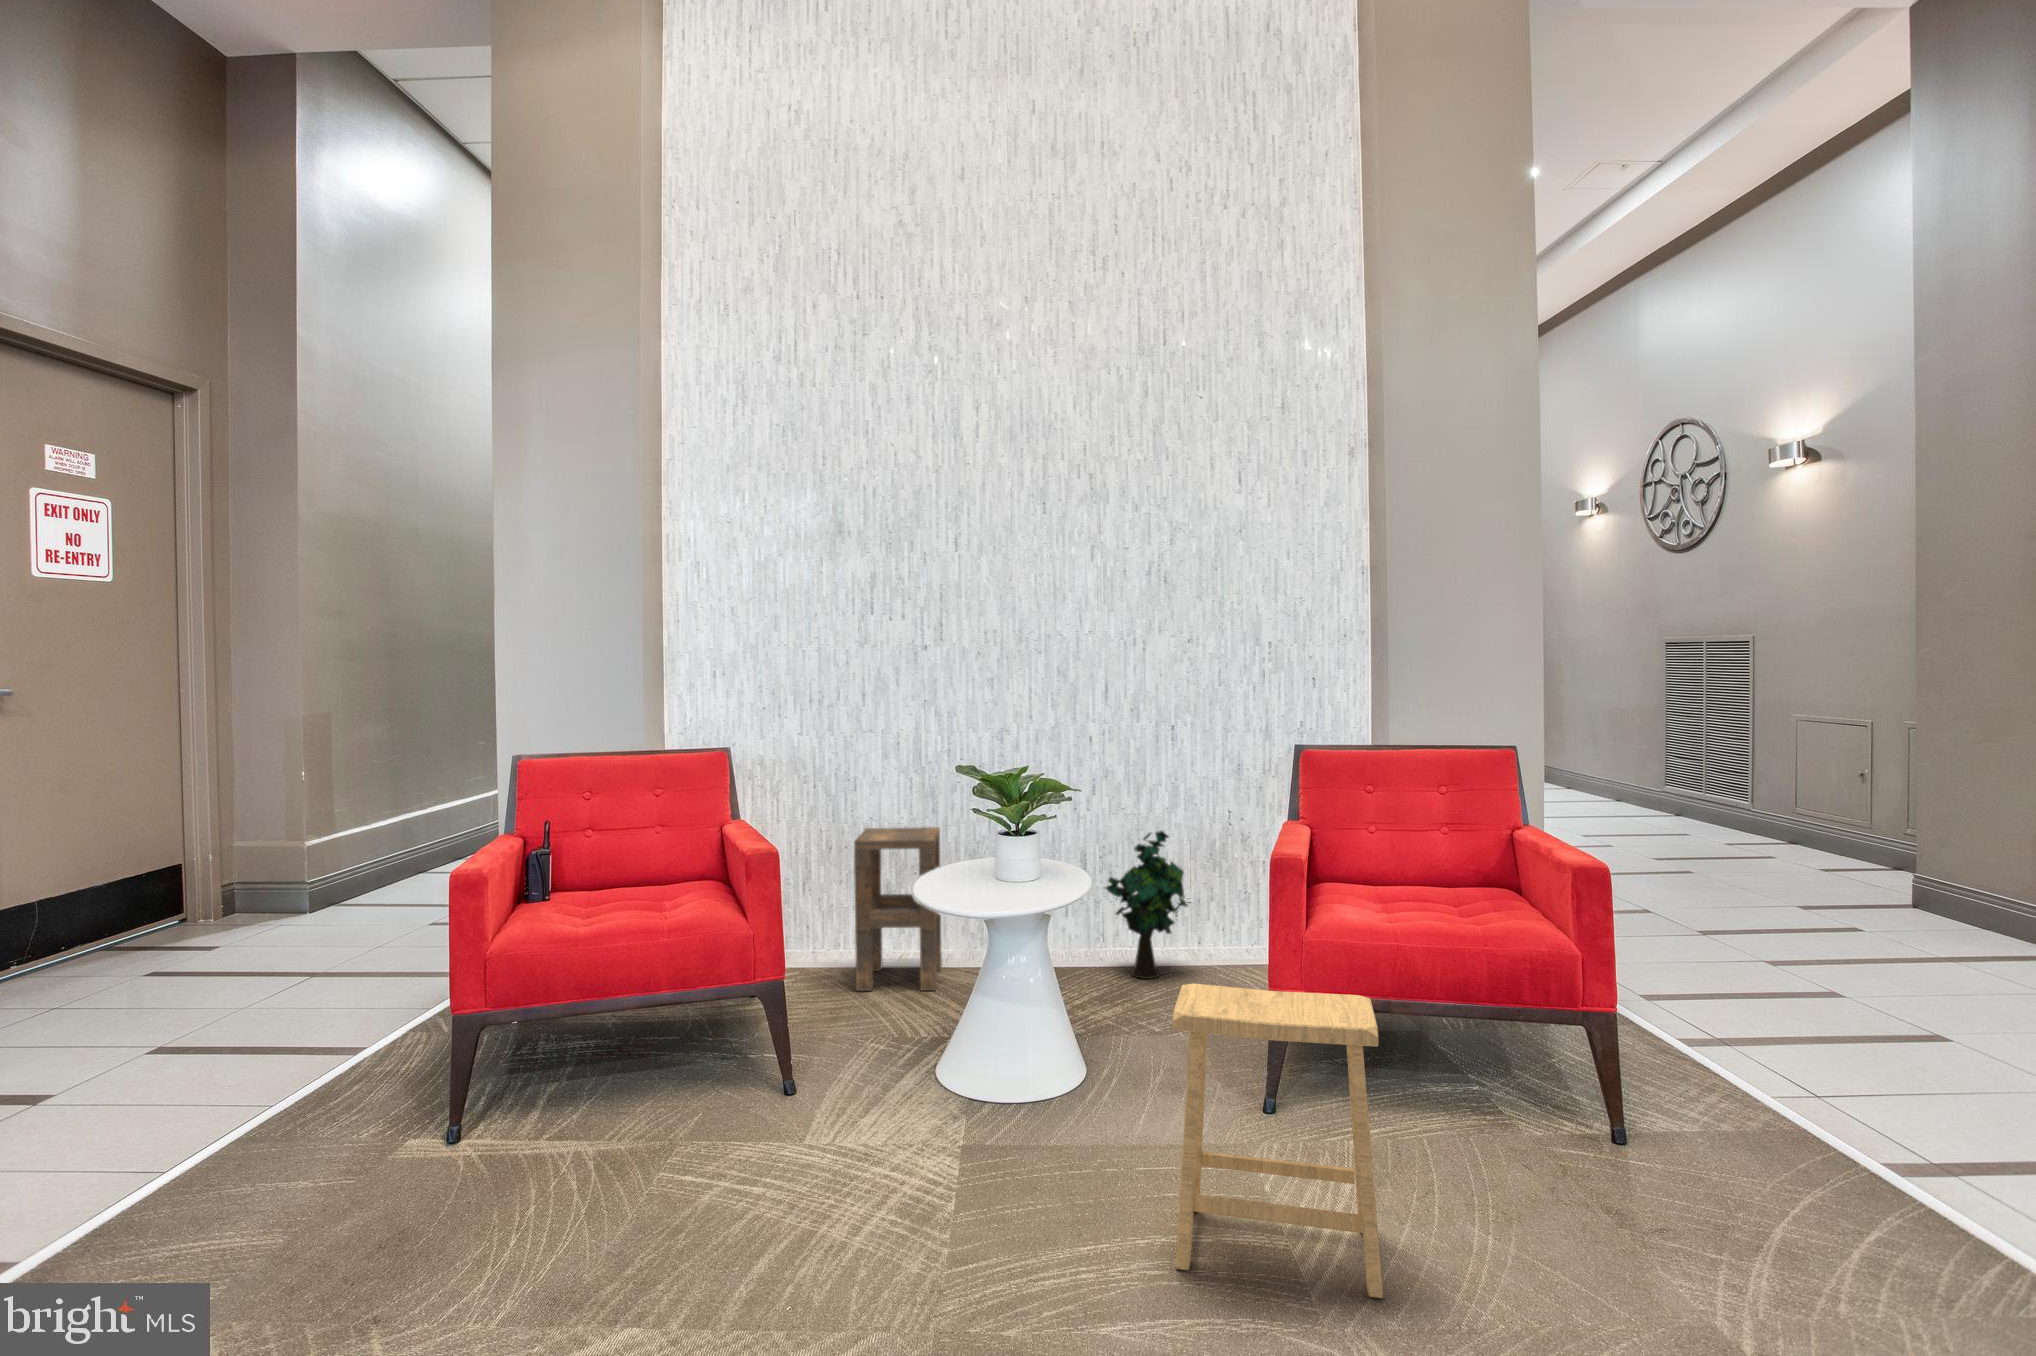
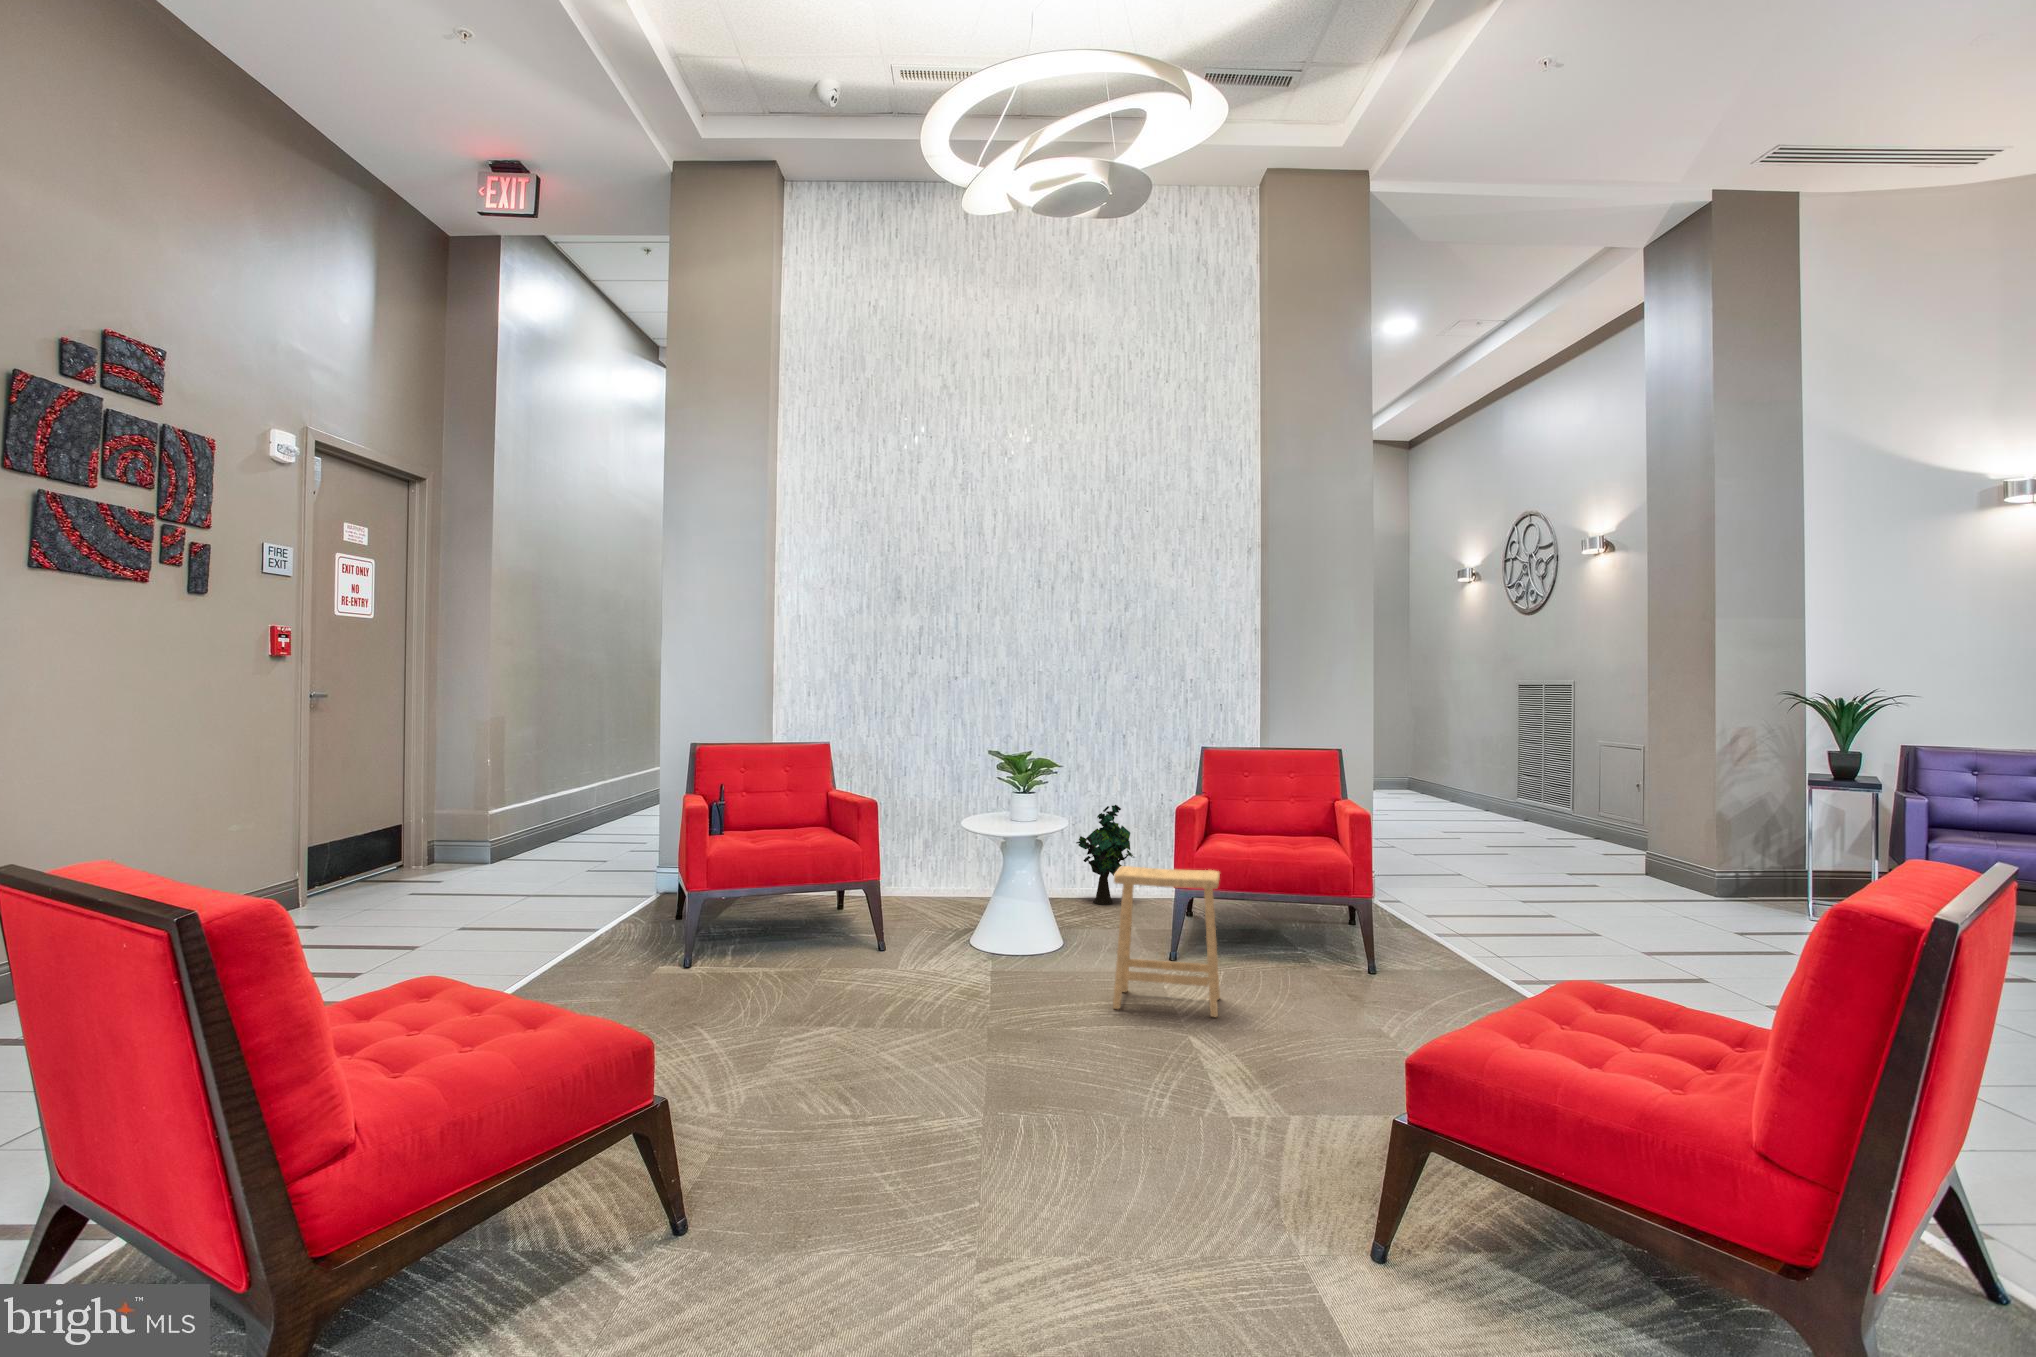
side table: present [854,827,942,991] -> none [909,801,965,908]

